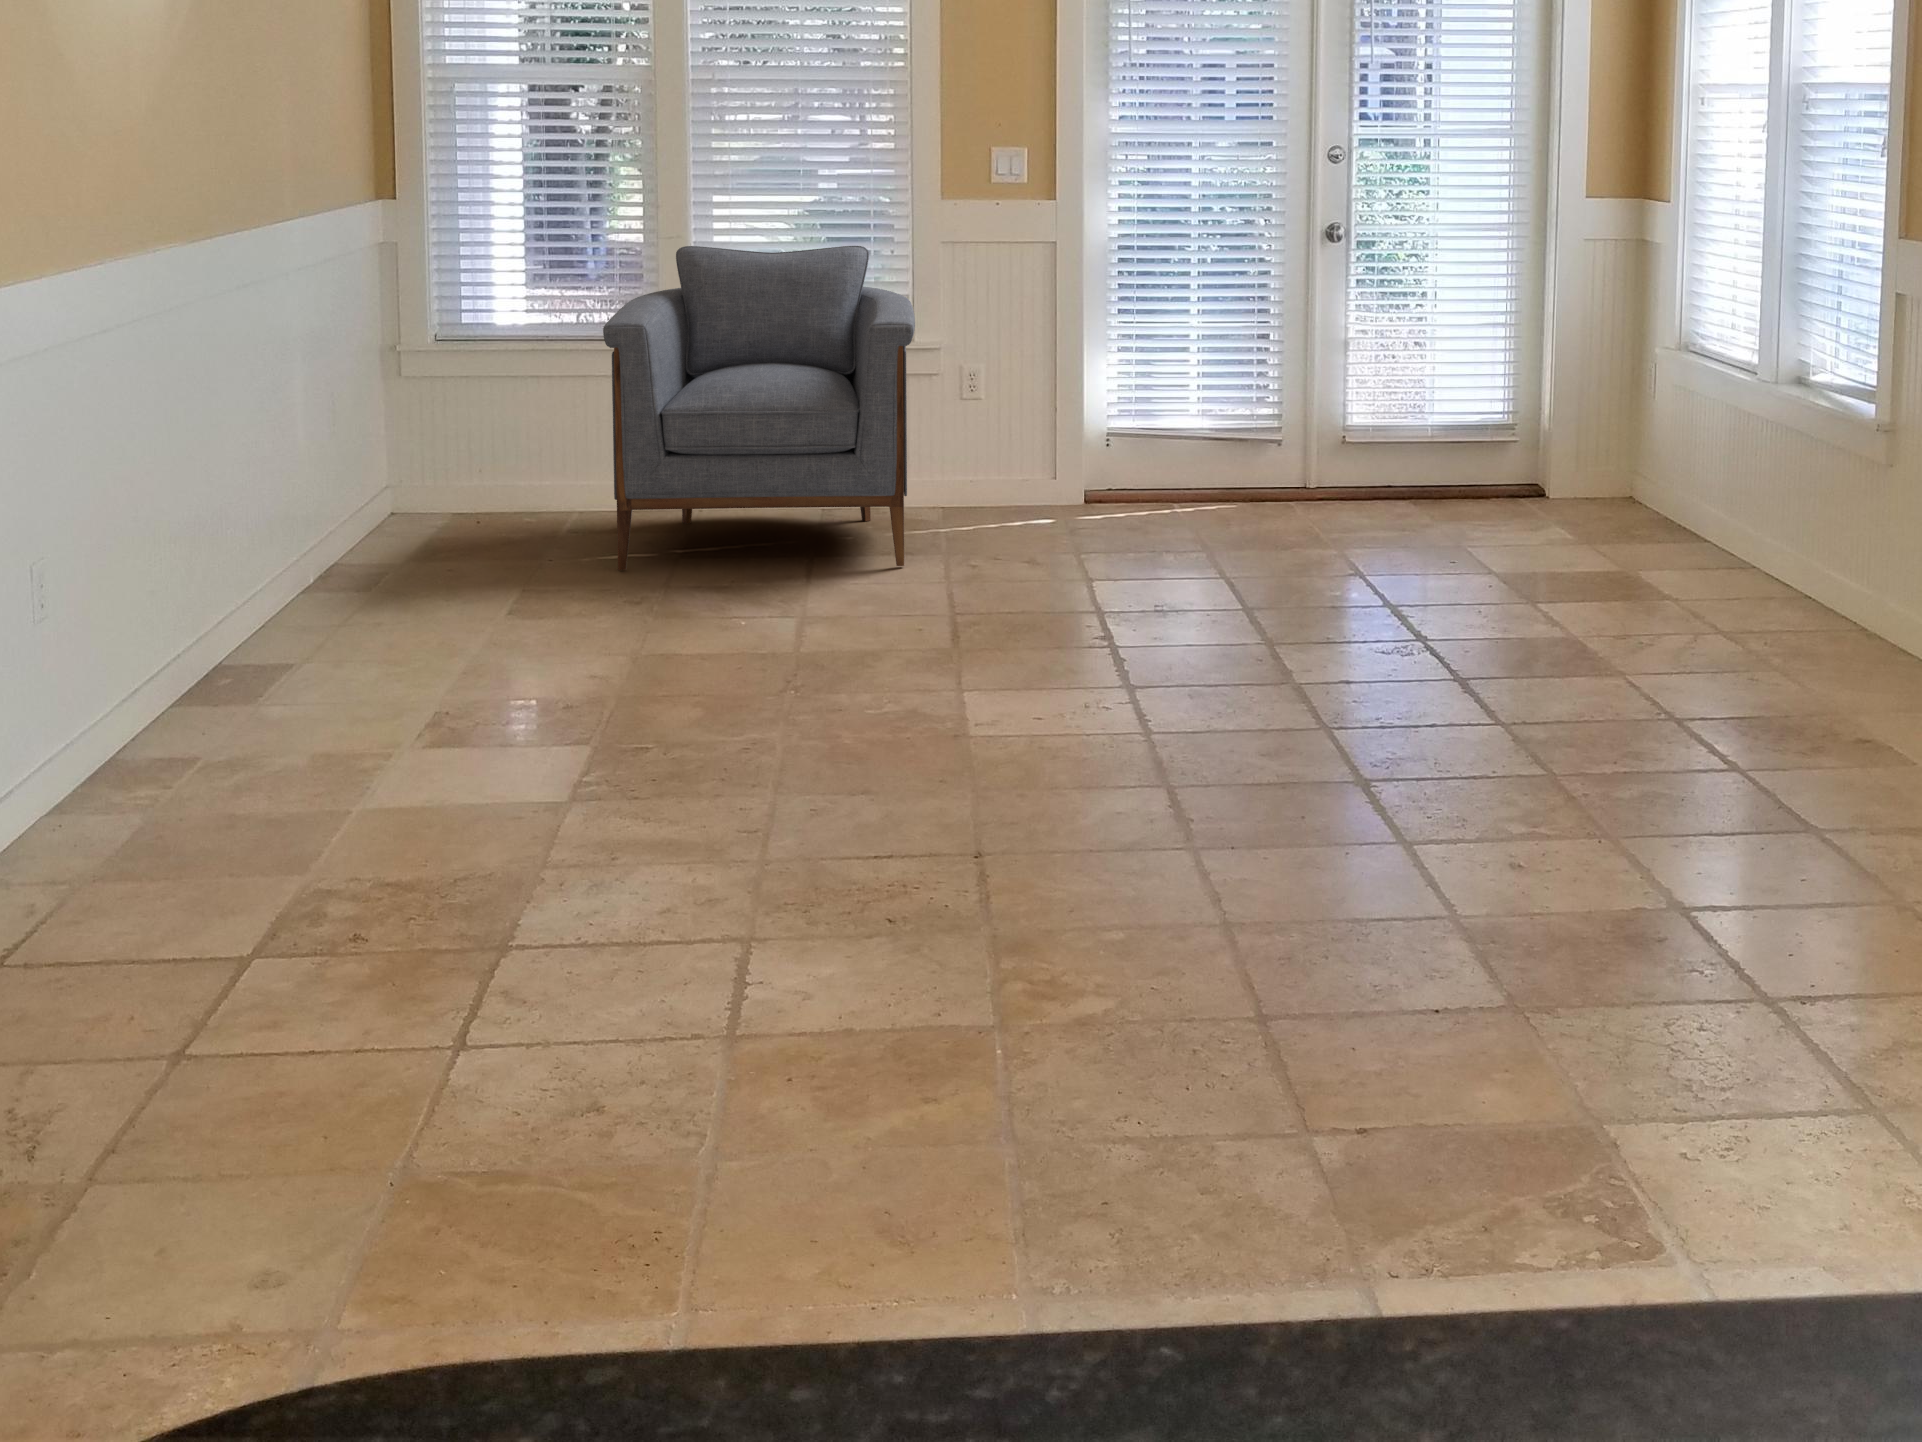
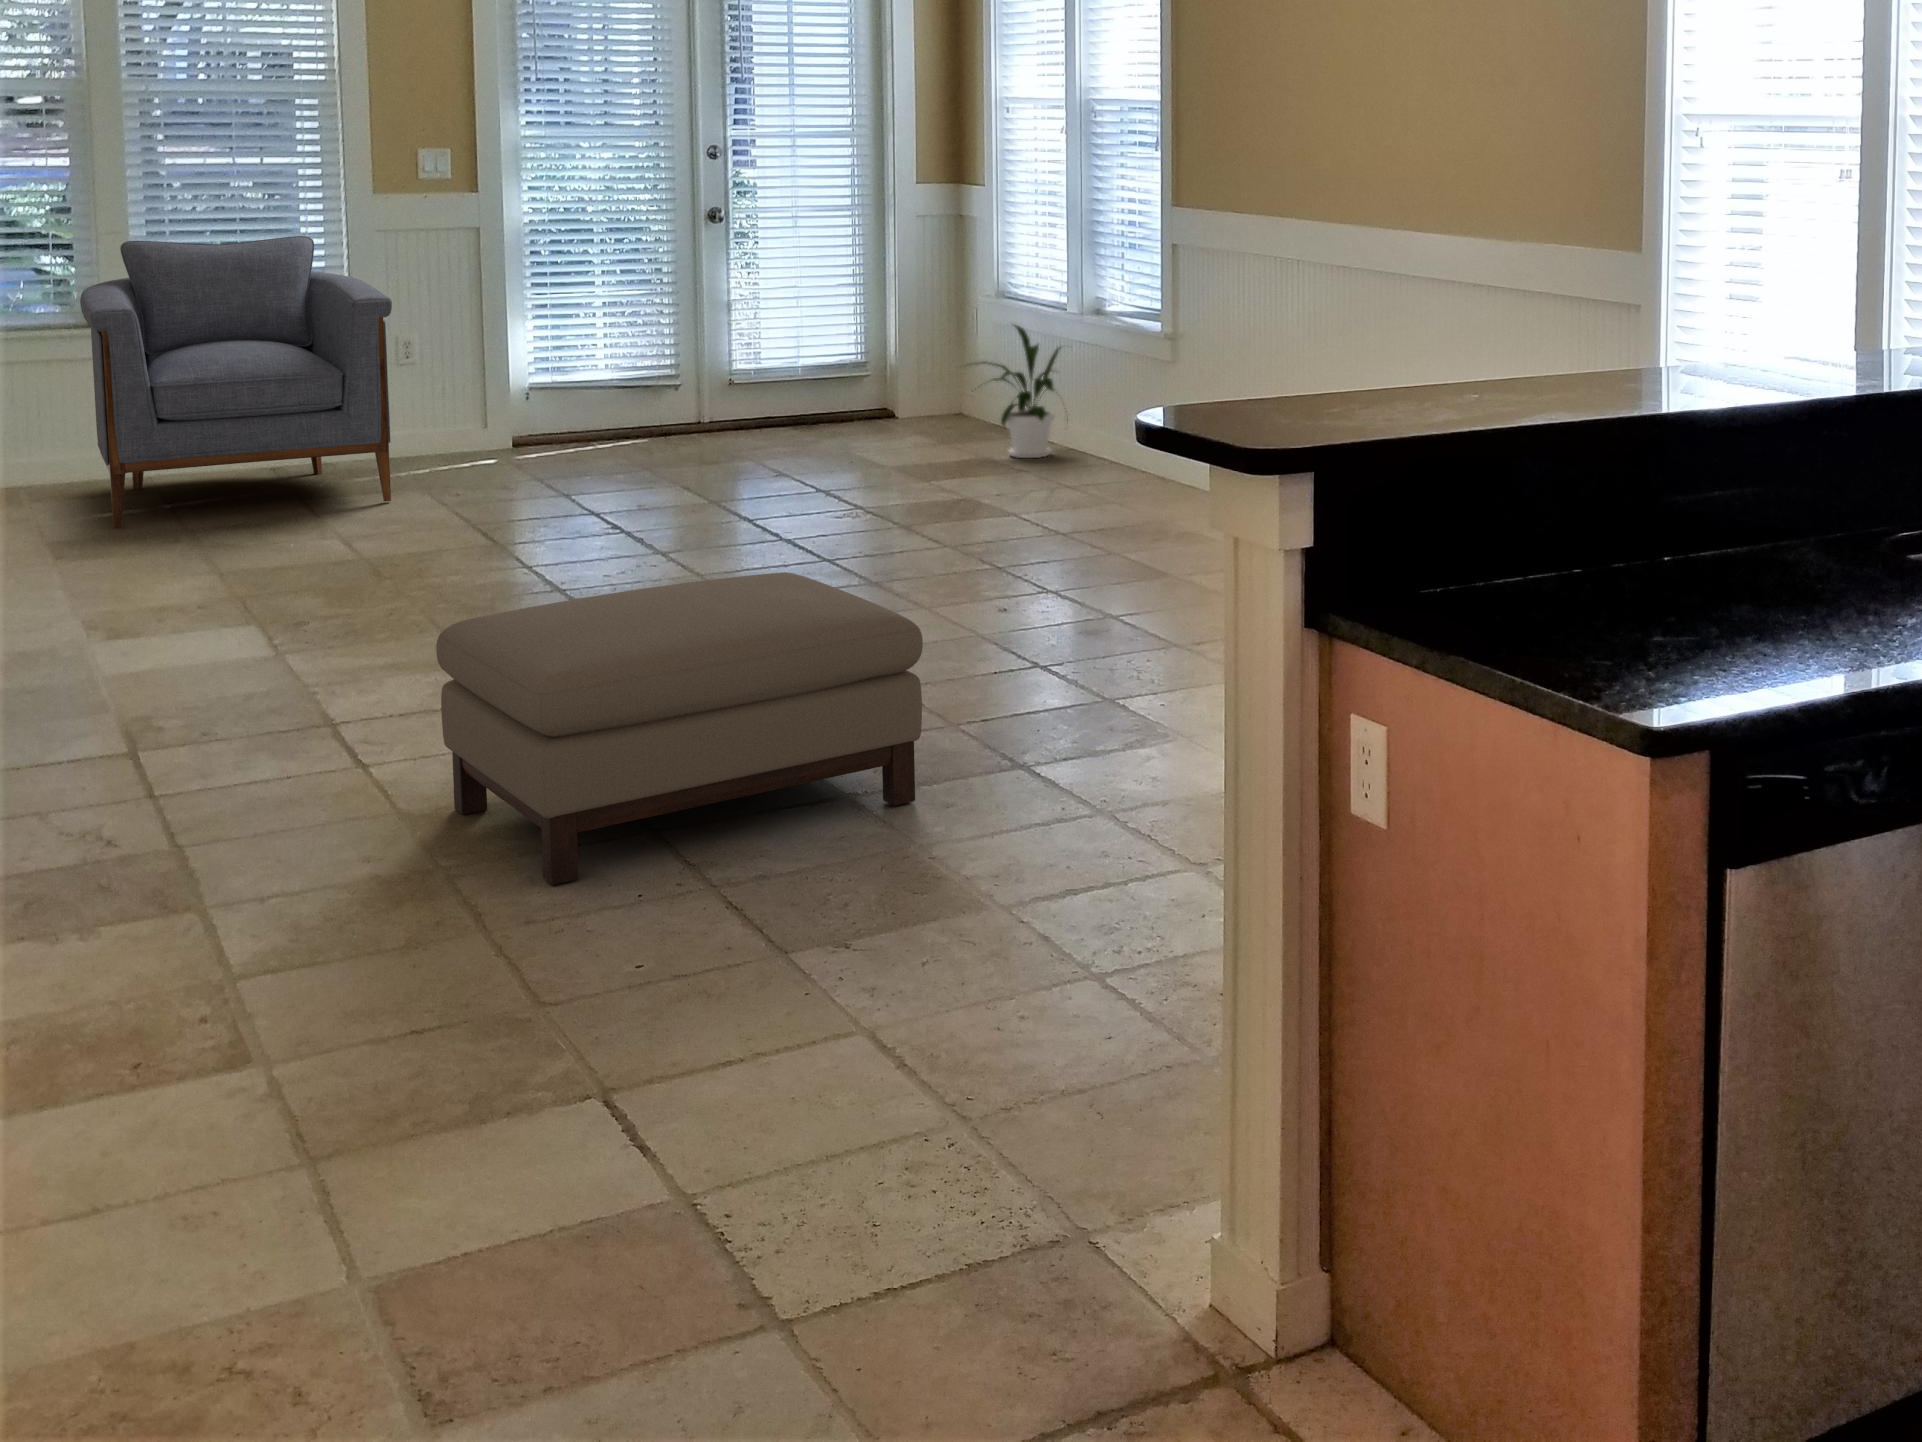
house plant: none [1602,391,1763,582] -> present [967,325,1060,458]
ottoman: none [495,808,1182,1331] -> present [436,572,923,885]

